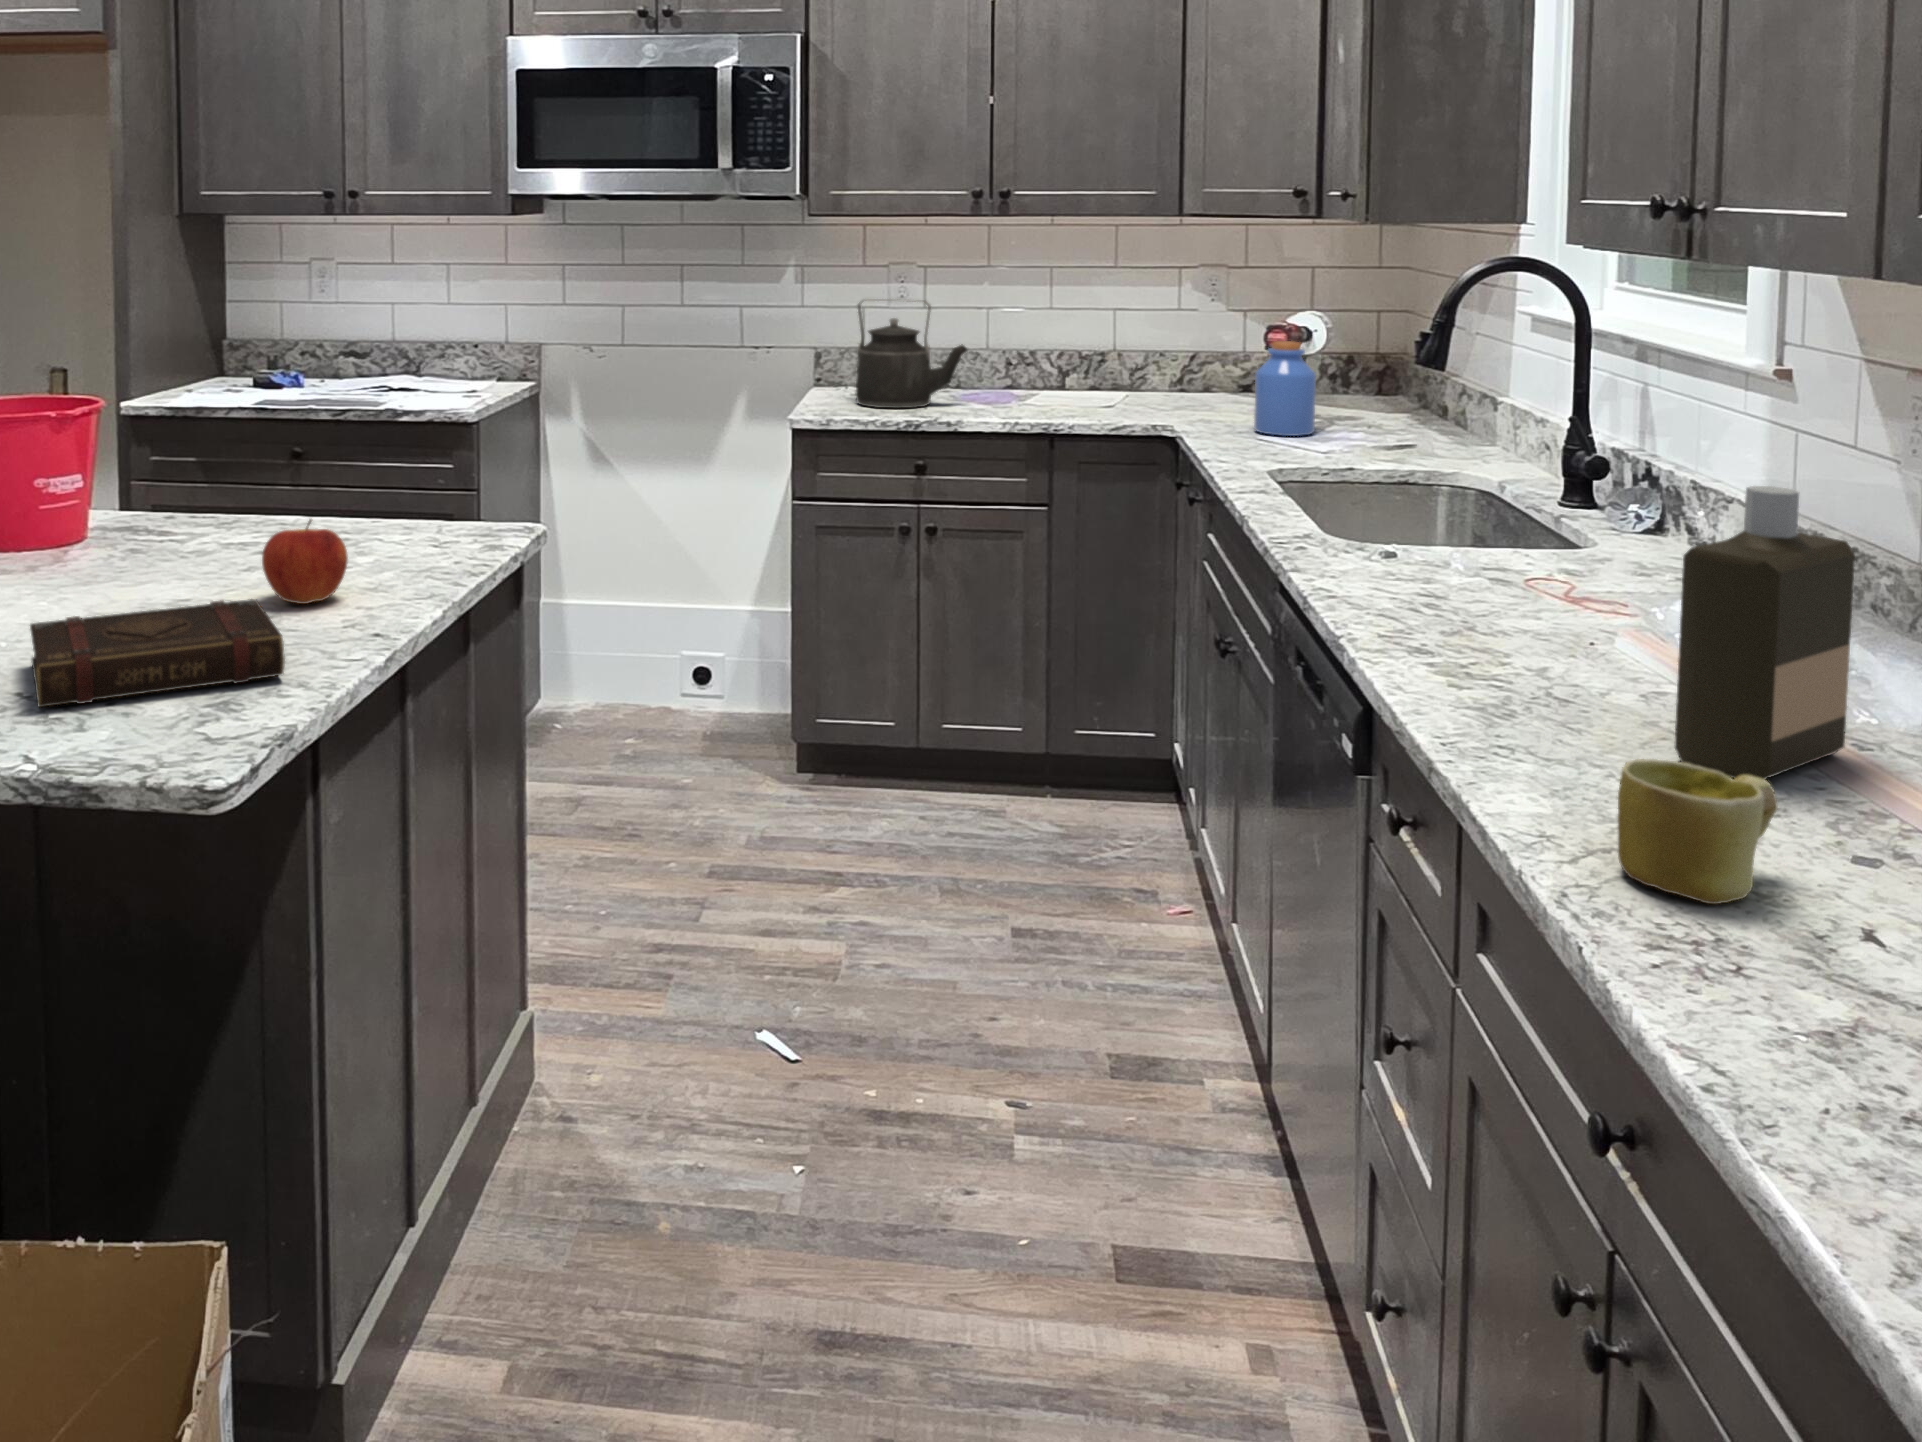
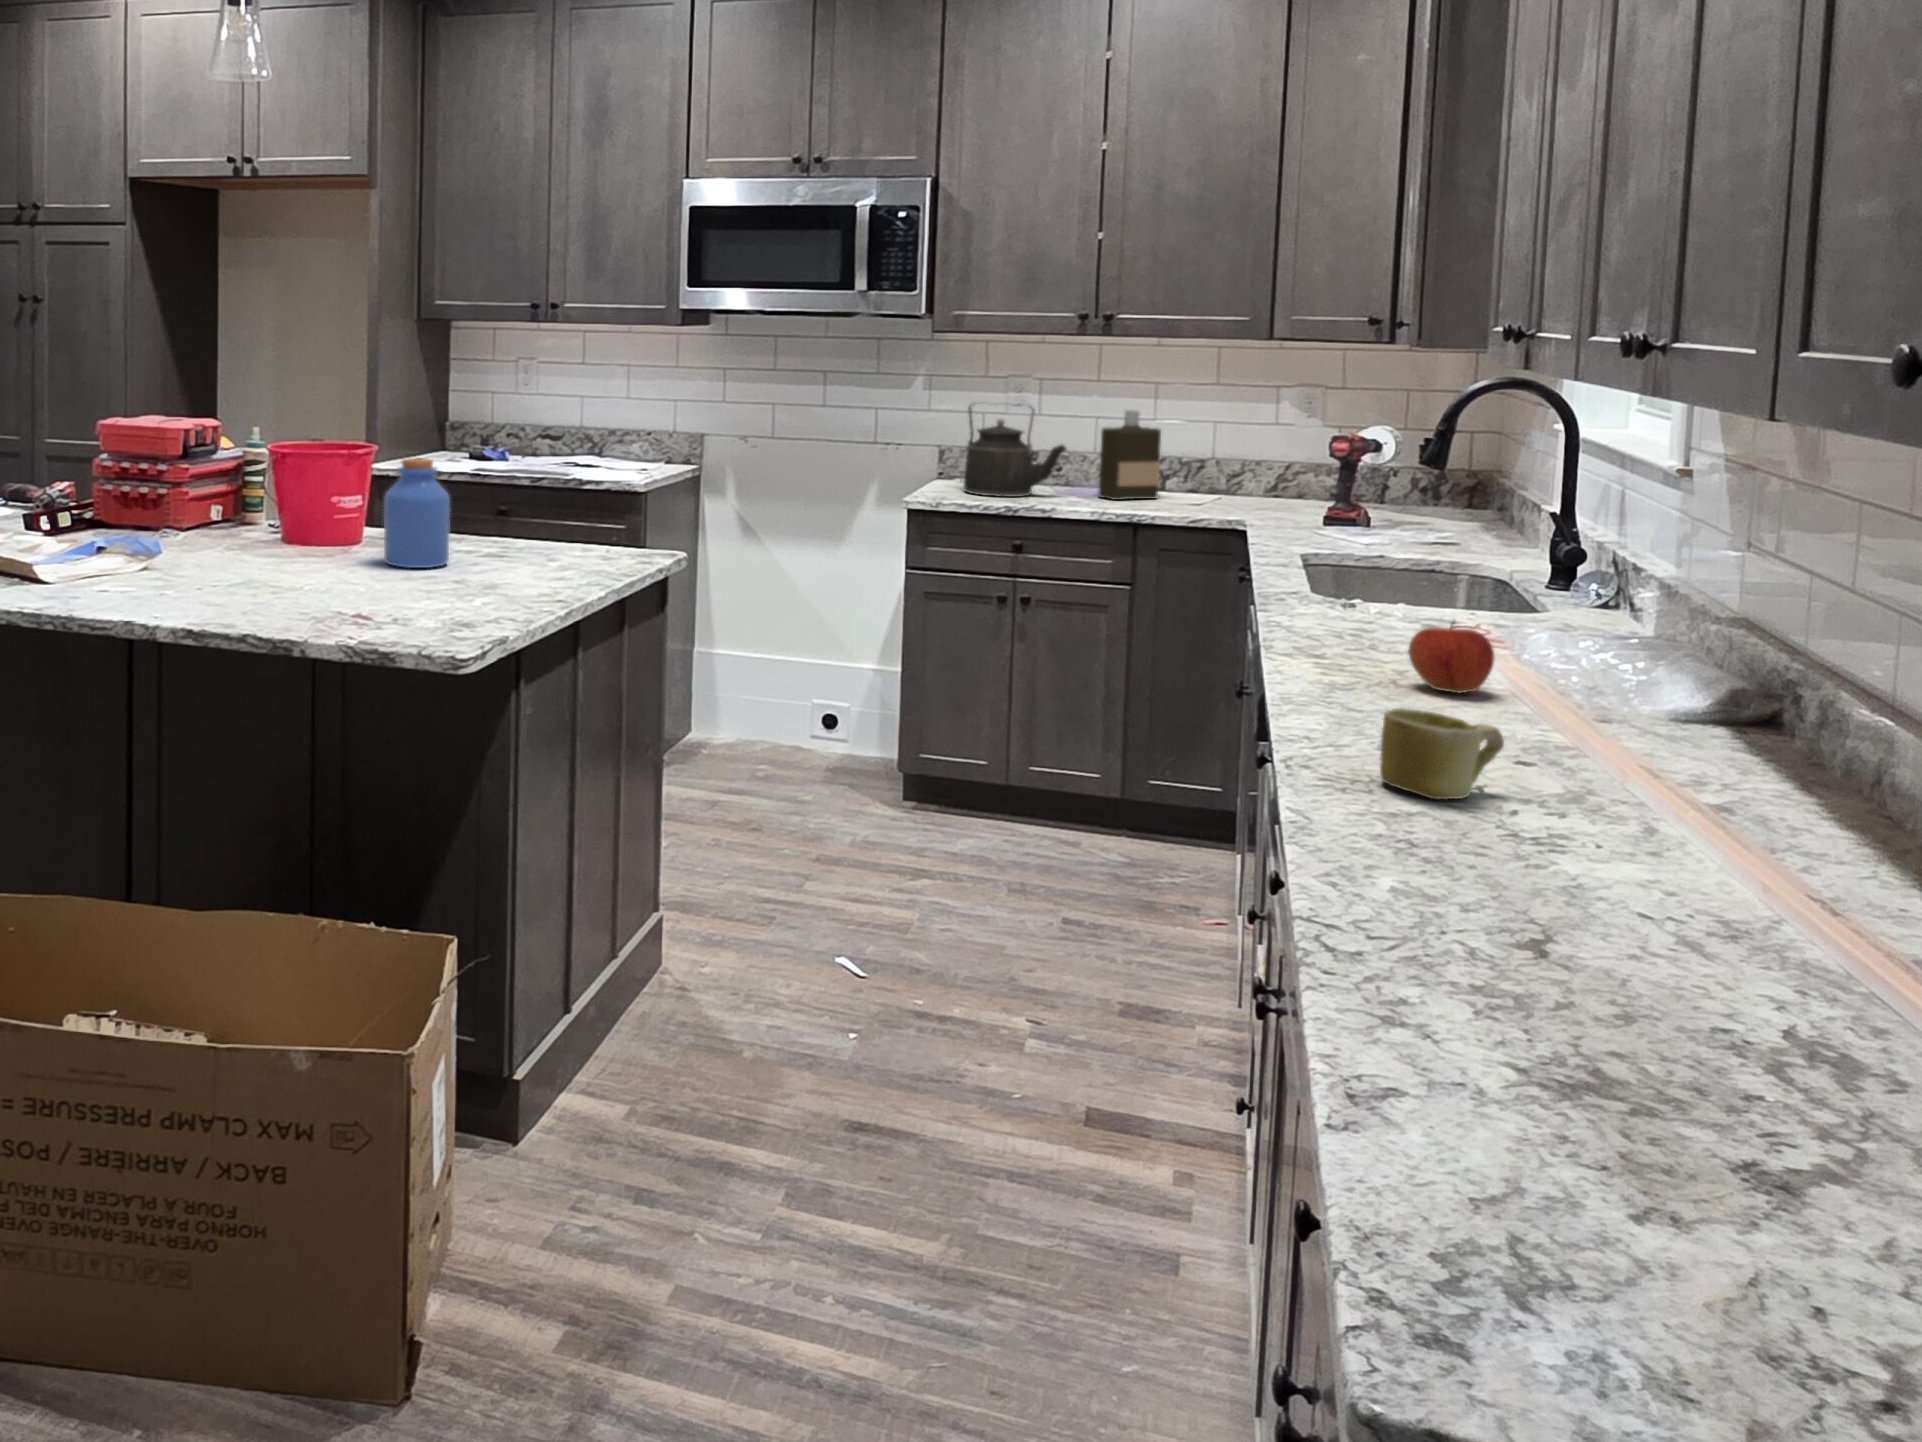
jar: present [1254,341,1316,436] -> present [384,458,450,568]
bottle: present [1675,486,1855,779] -> present [1099,410,1161,500]
apple: present [262,519,348,604] -> present [1408,621,1495,693]
book: present [30,599,285,707] -> none [342,569,498,617]

